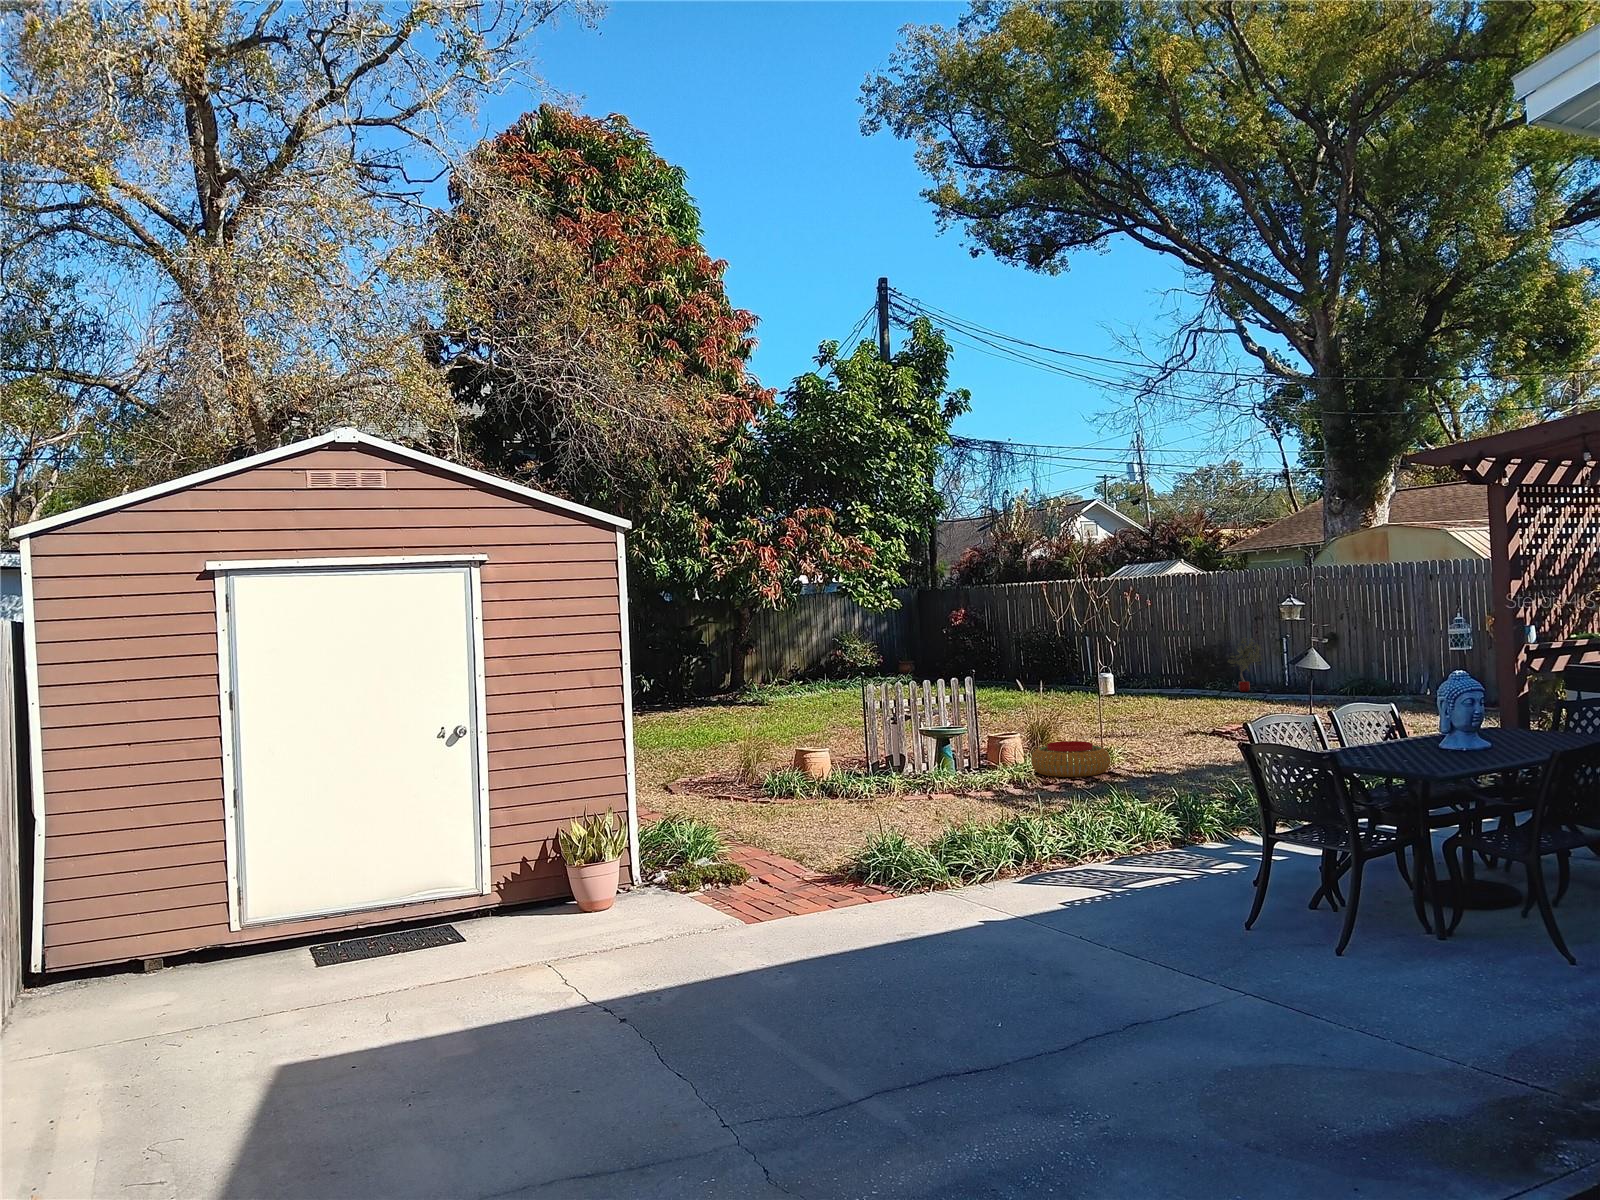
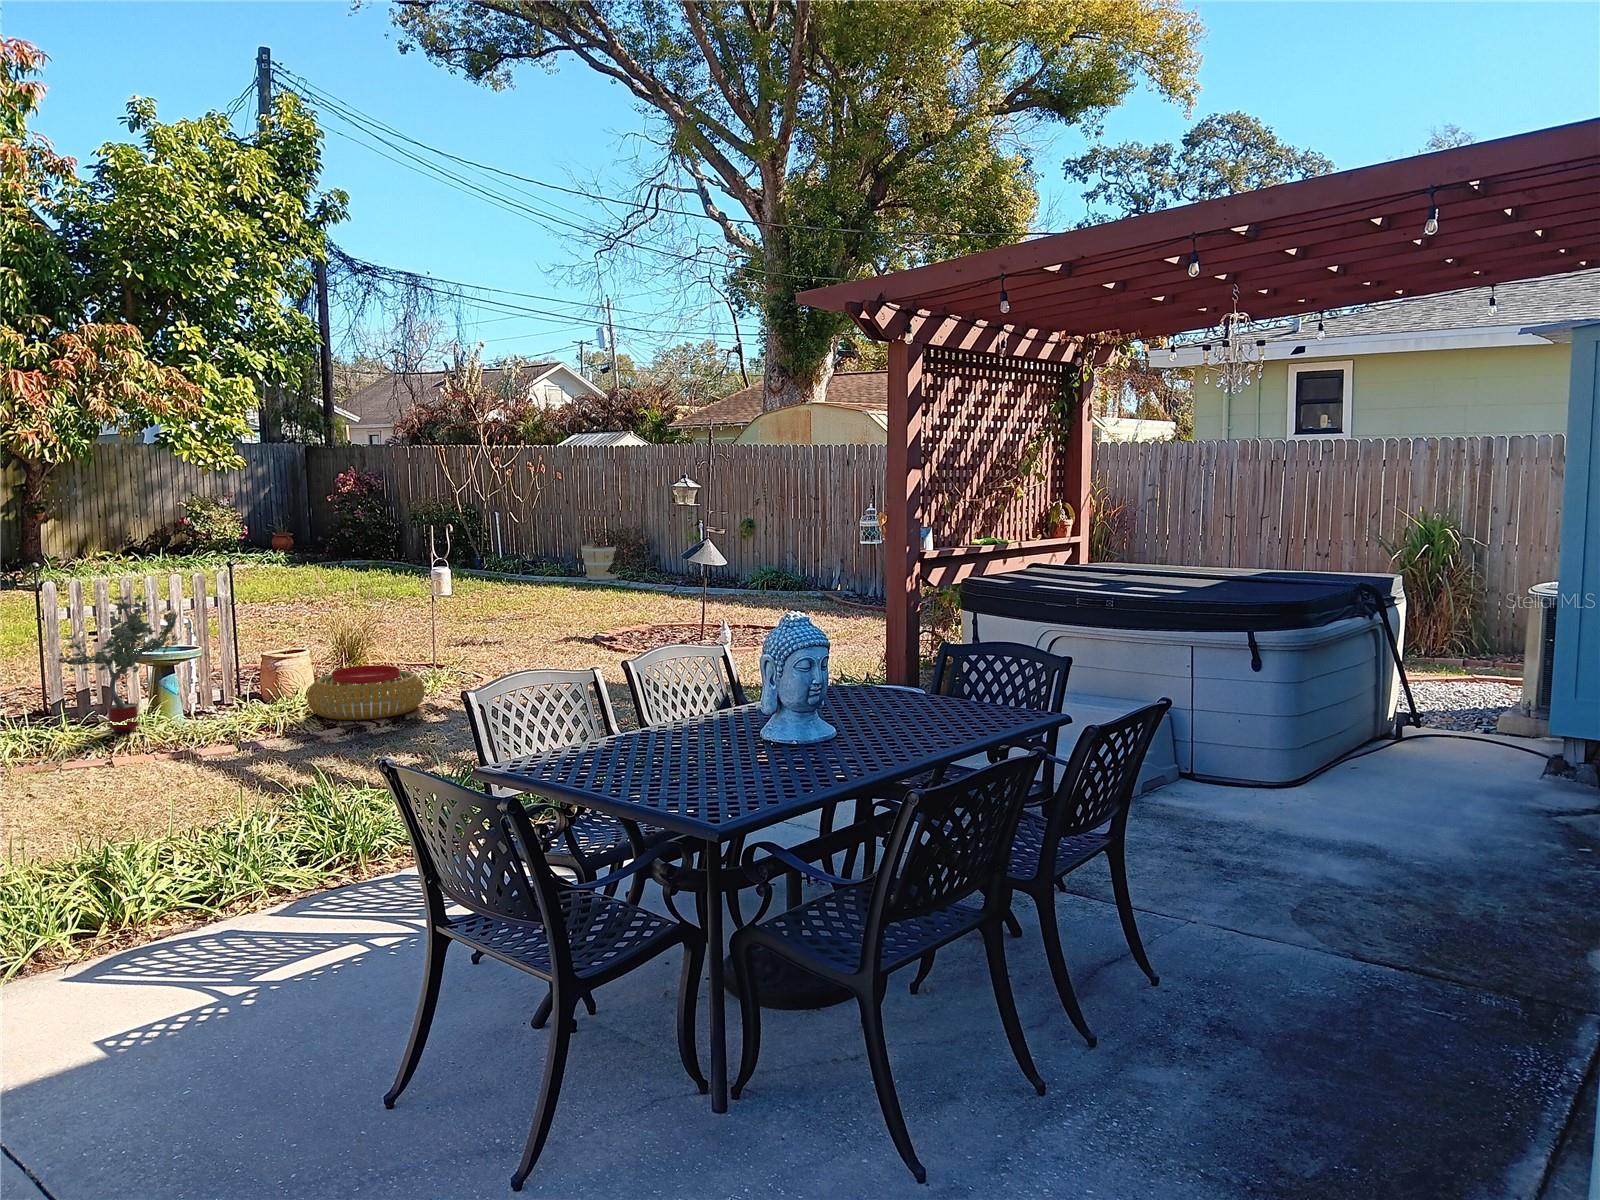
potted tree: present [1227,638,1263,692] -> present [56,595,181,733]
wooden bucket: none [1163,660,1199,691] -> present [581,543,617,580]

